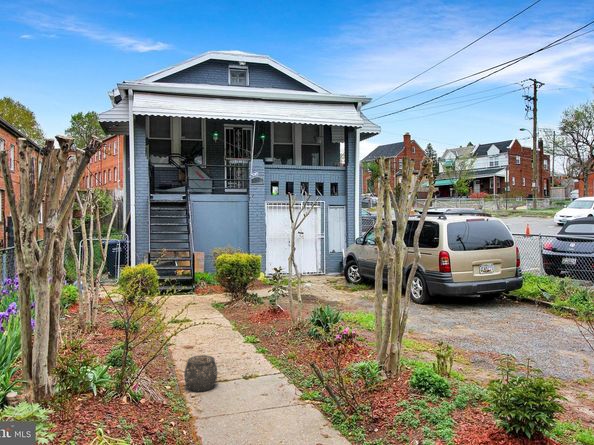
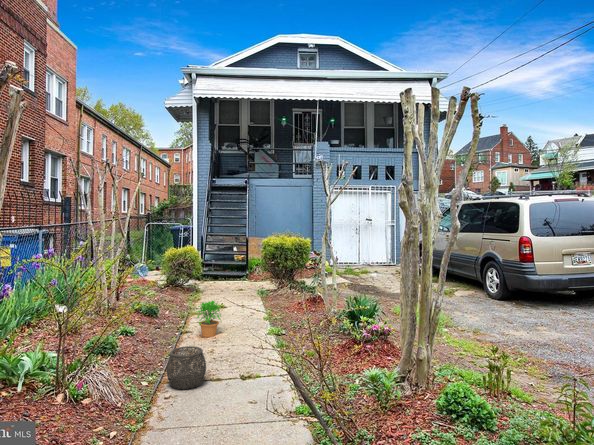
potted plant: none [180,315,206,349] -> present [197,301,221,337]

